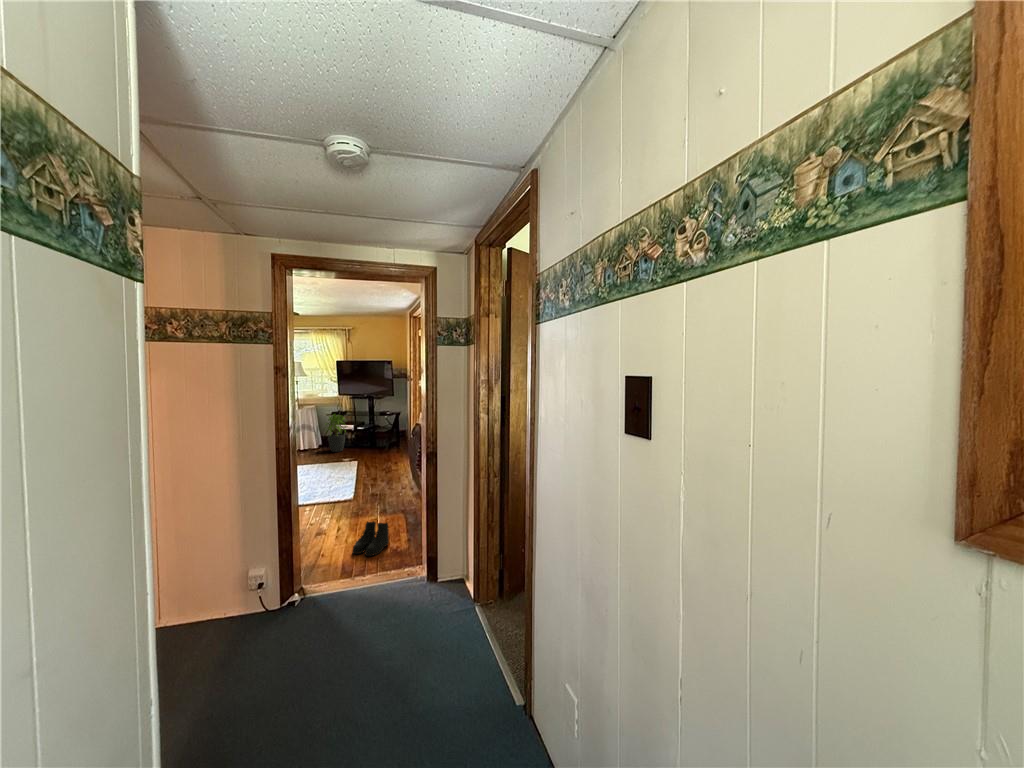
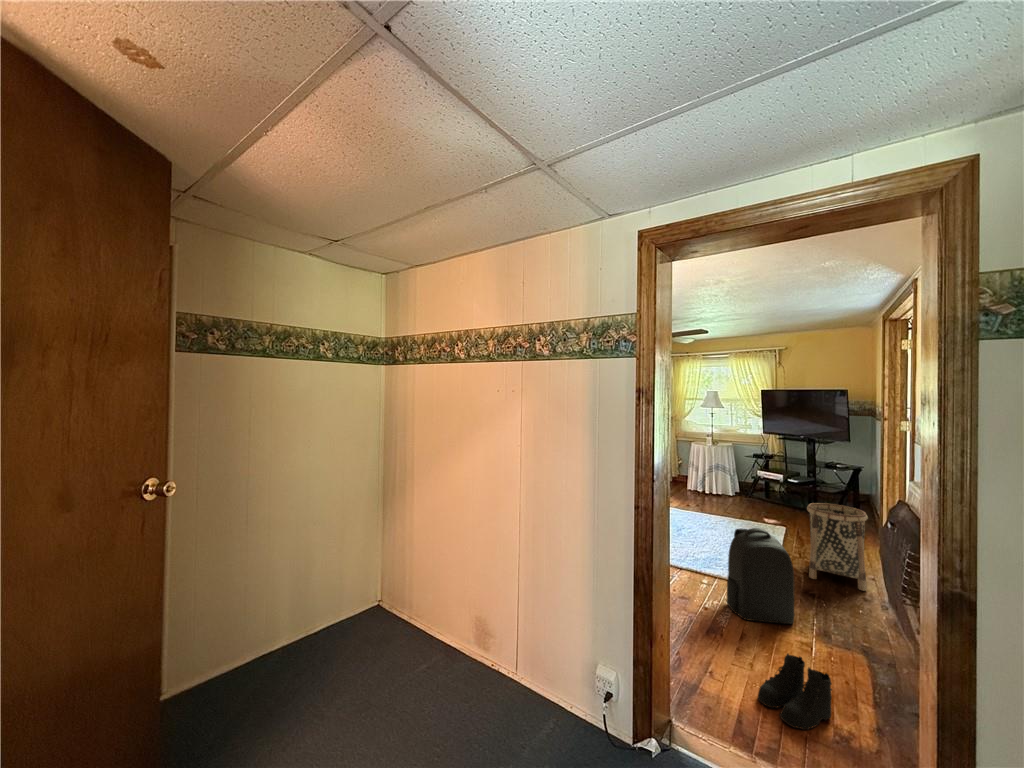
potted plant: present [327,414,347,452] -> none [740,455,777,506]
basket: none [372,436,403,486] -> present [807,503,868,591]
backpack: none [326,459,368,521] -> present [727,528,795,624]

